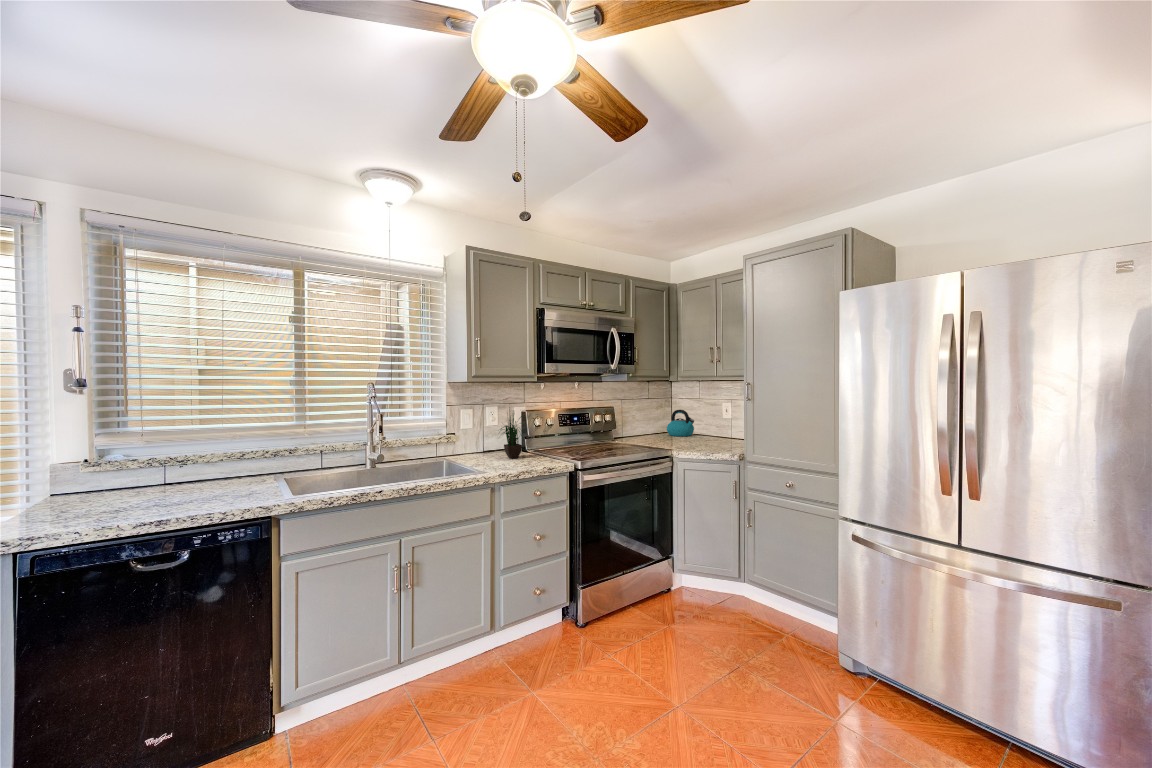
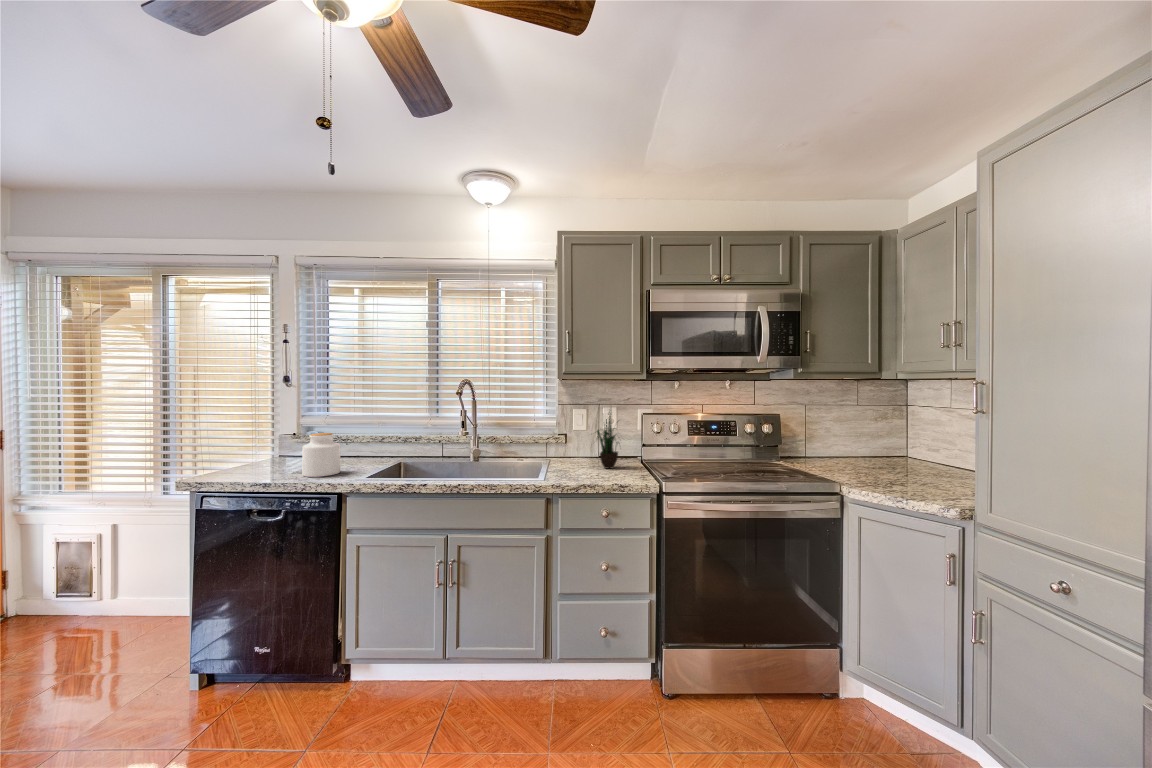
kettle: present [667,410,694,436] -> none [880,426,931,468]
jar: none [188,452,241,508] -> present [302,433,340,477]

